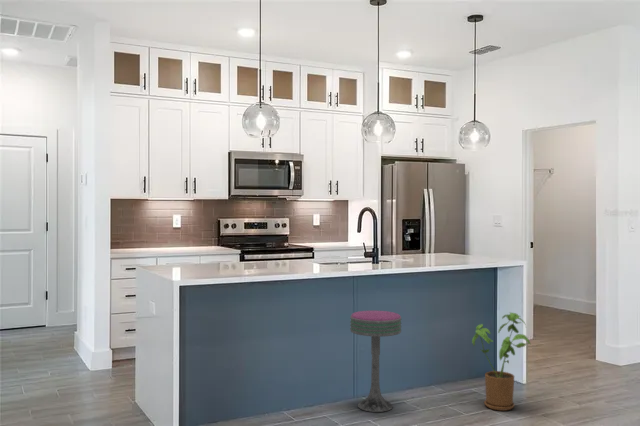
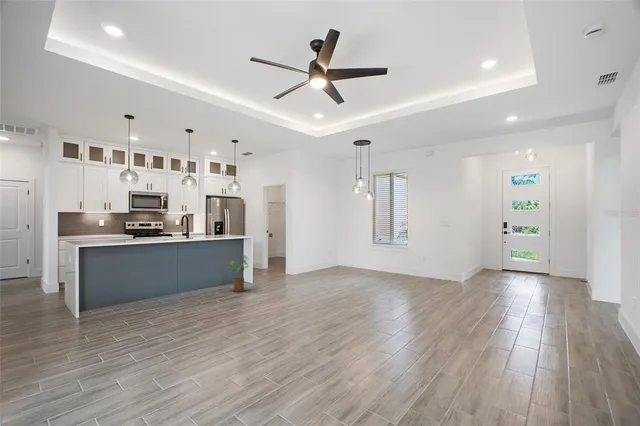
bar stool: present [350,311,401,412] -> none [177,257,199,297]

